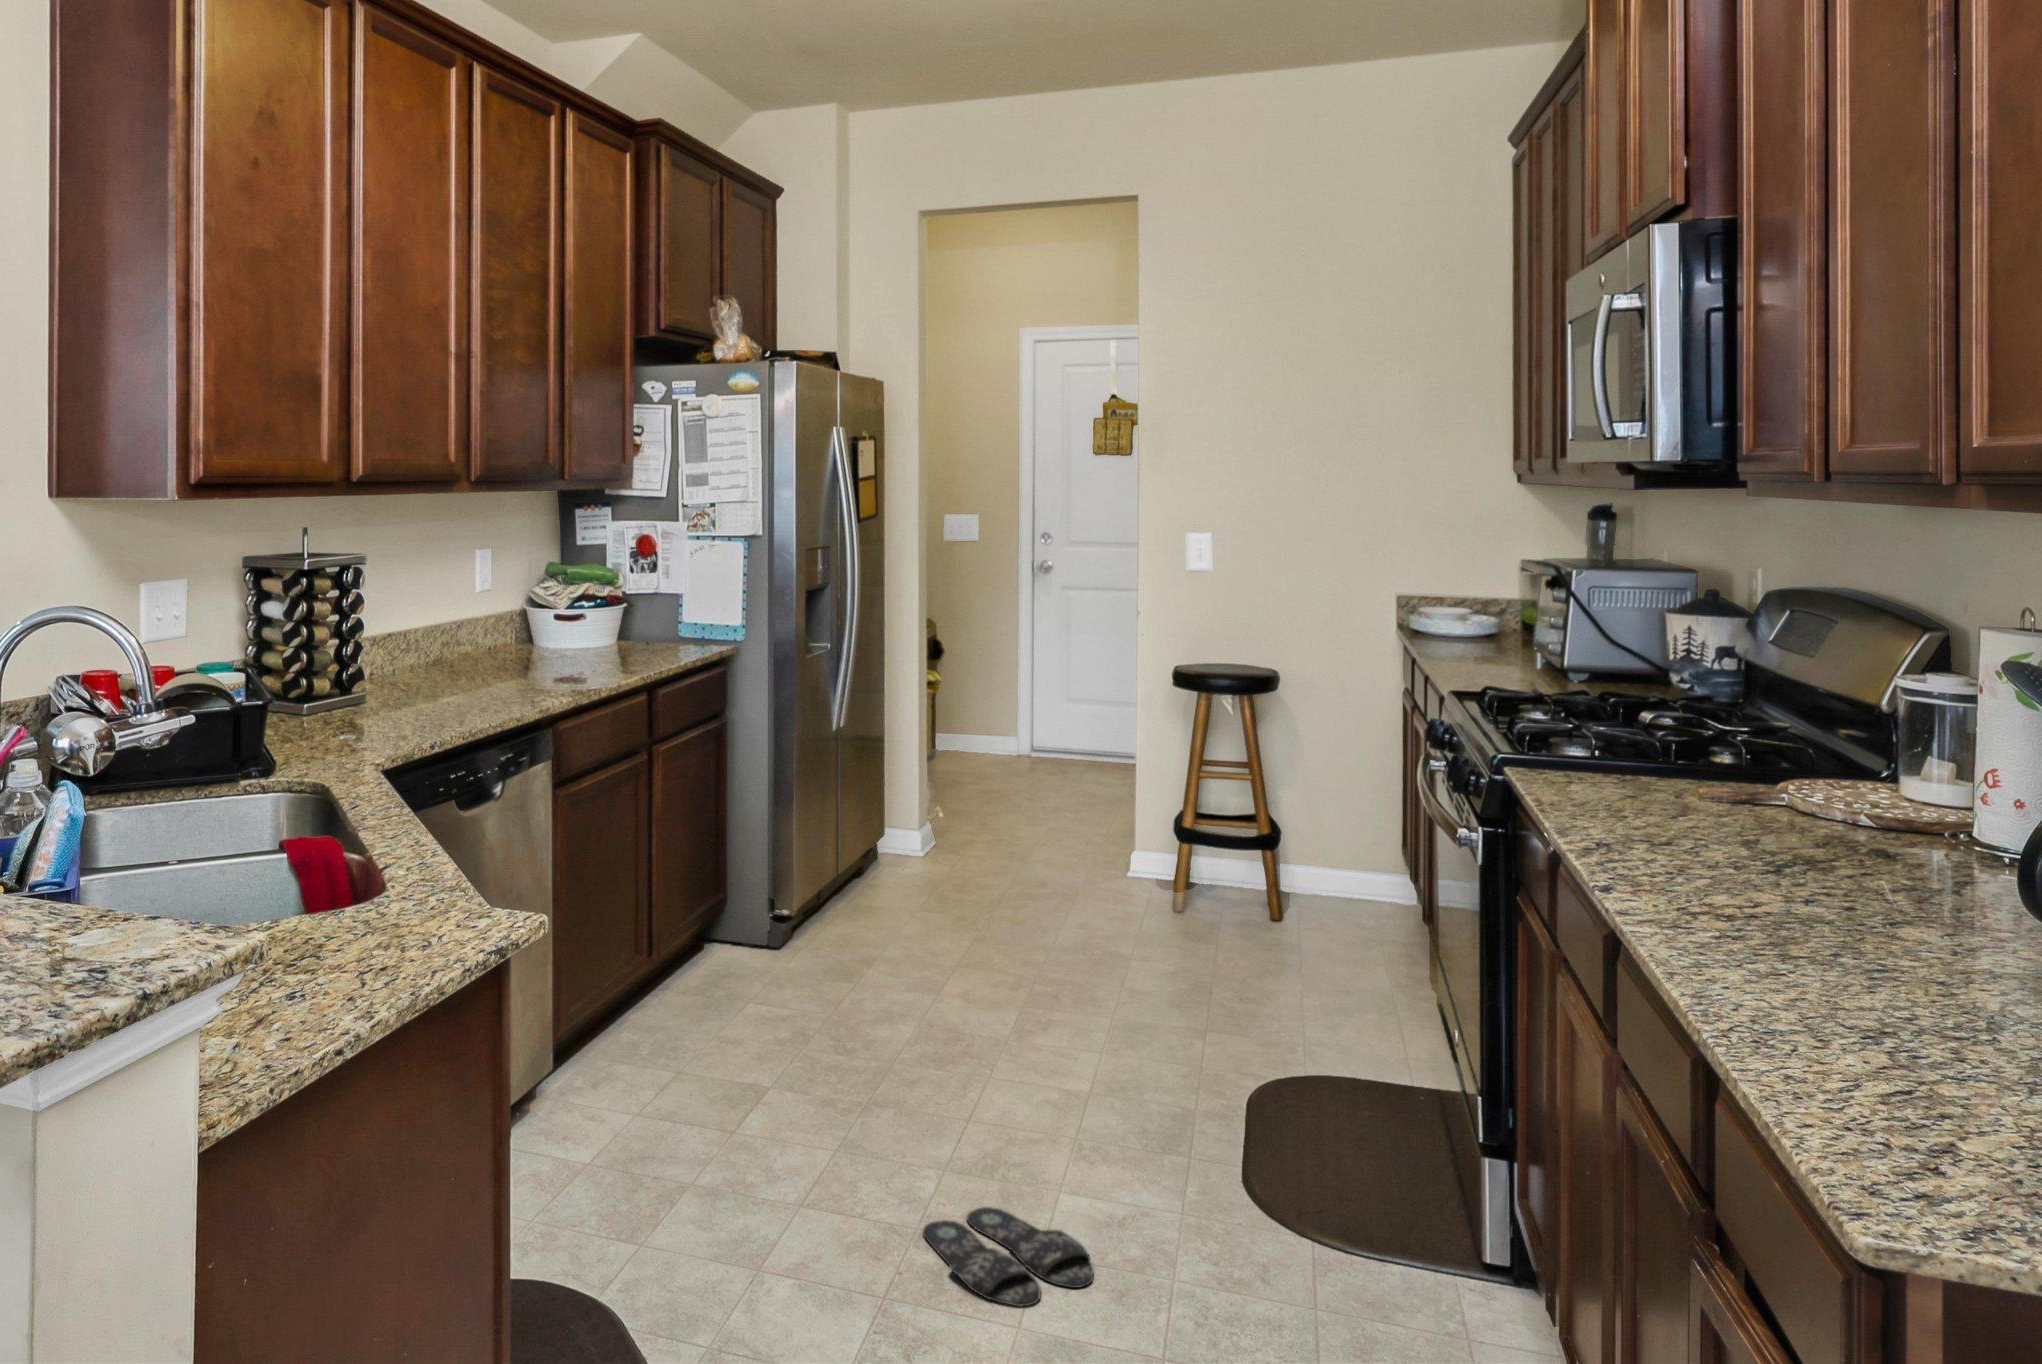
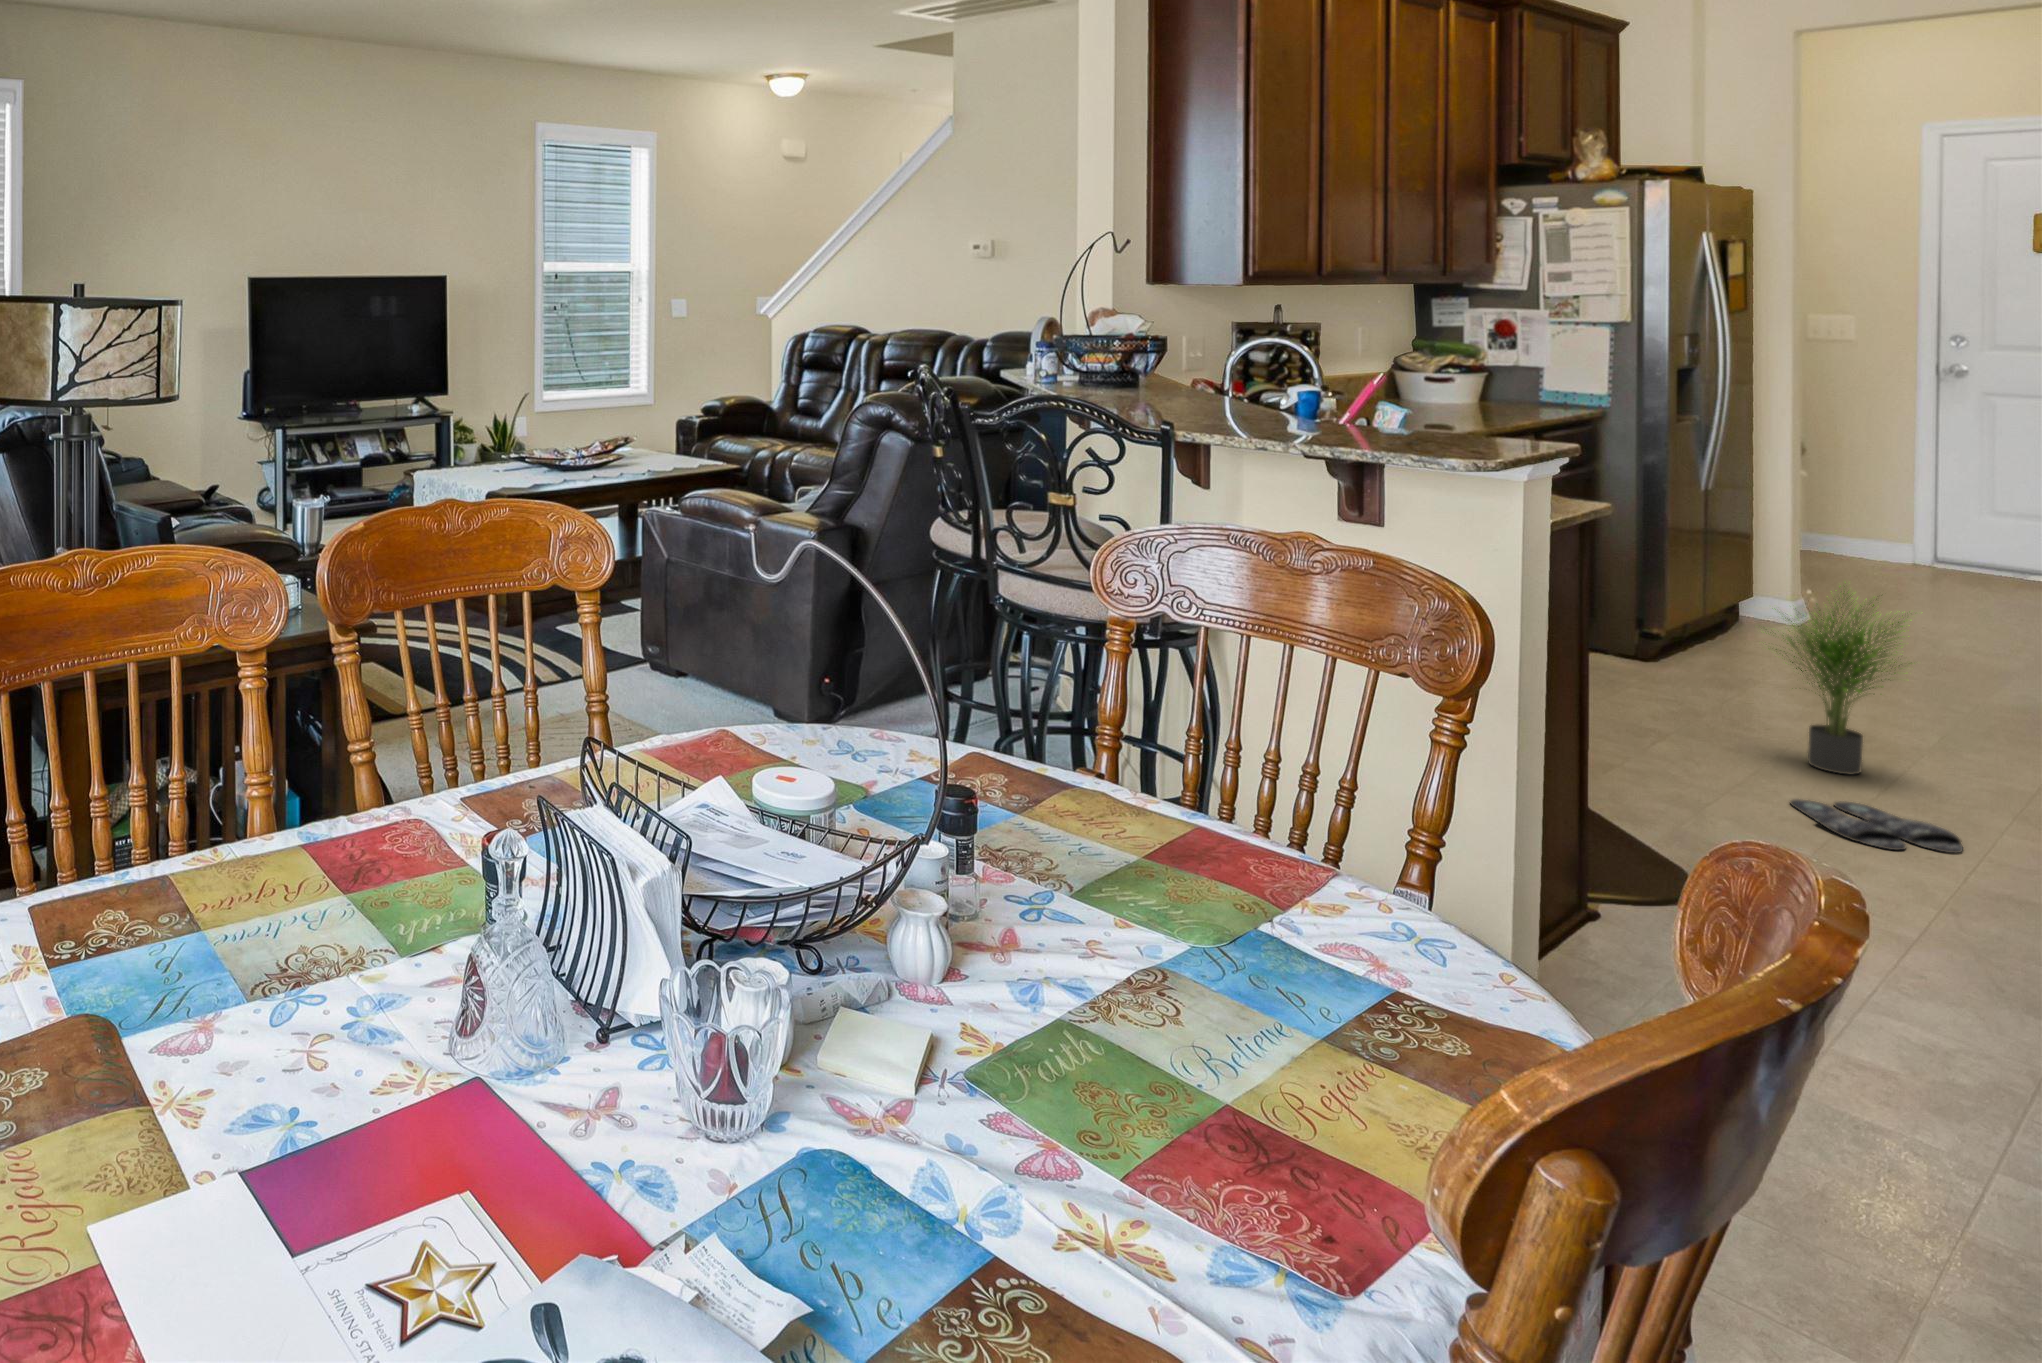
potted plant: none [883,874,1039,1146] -> present [1766,586,1905,775]

